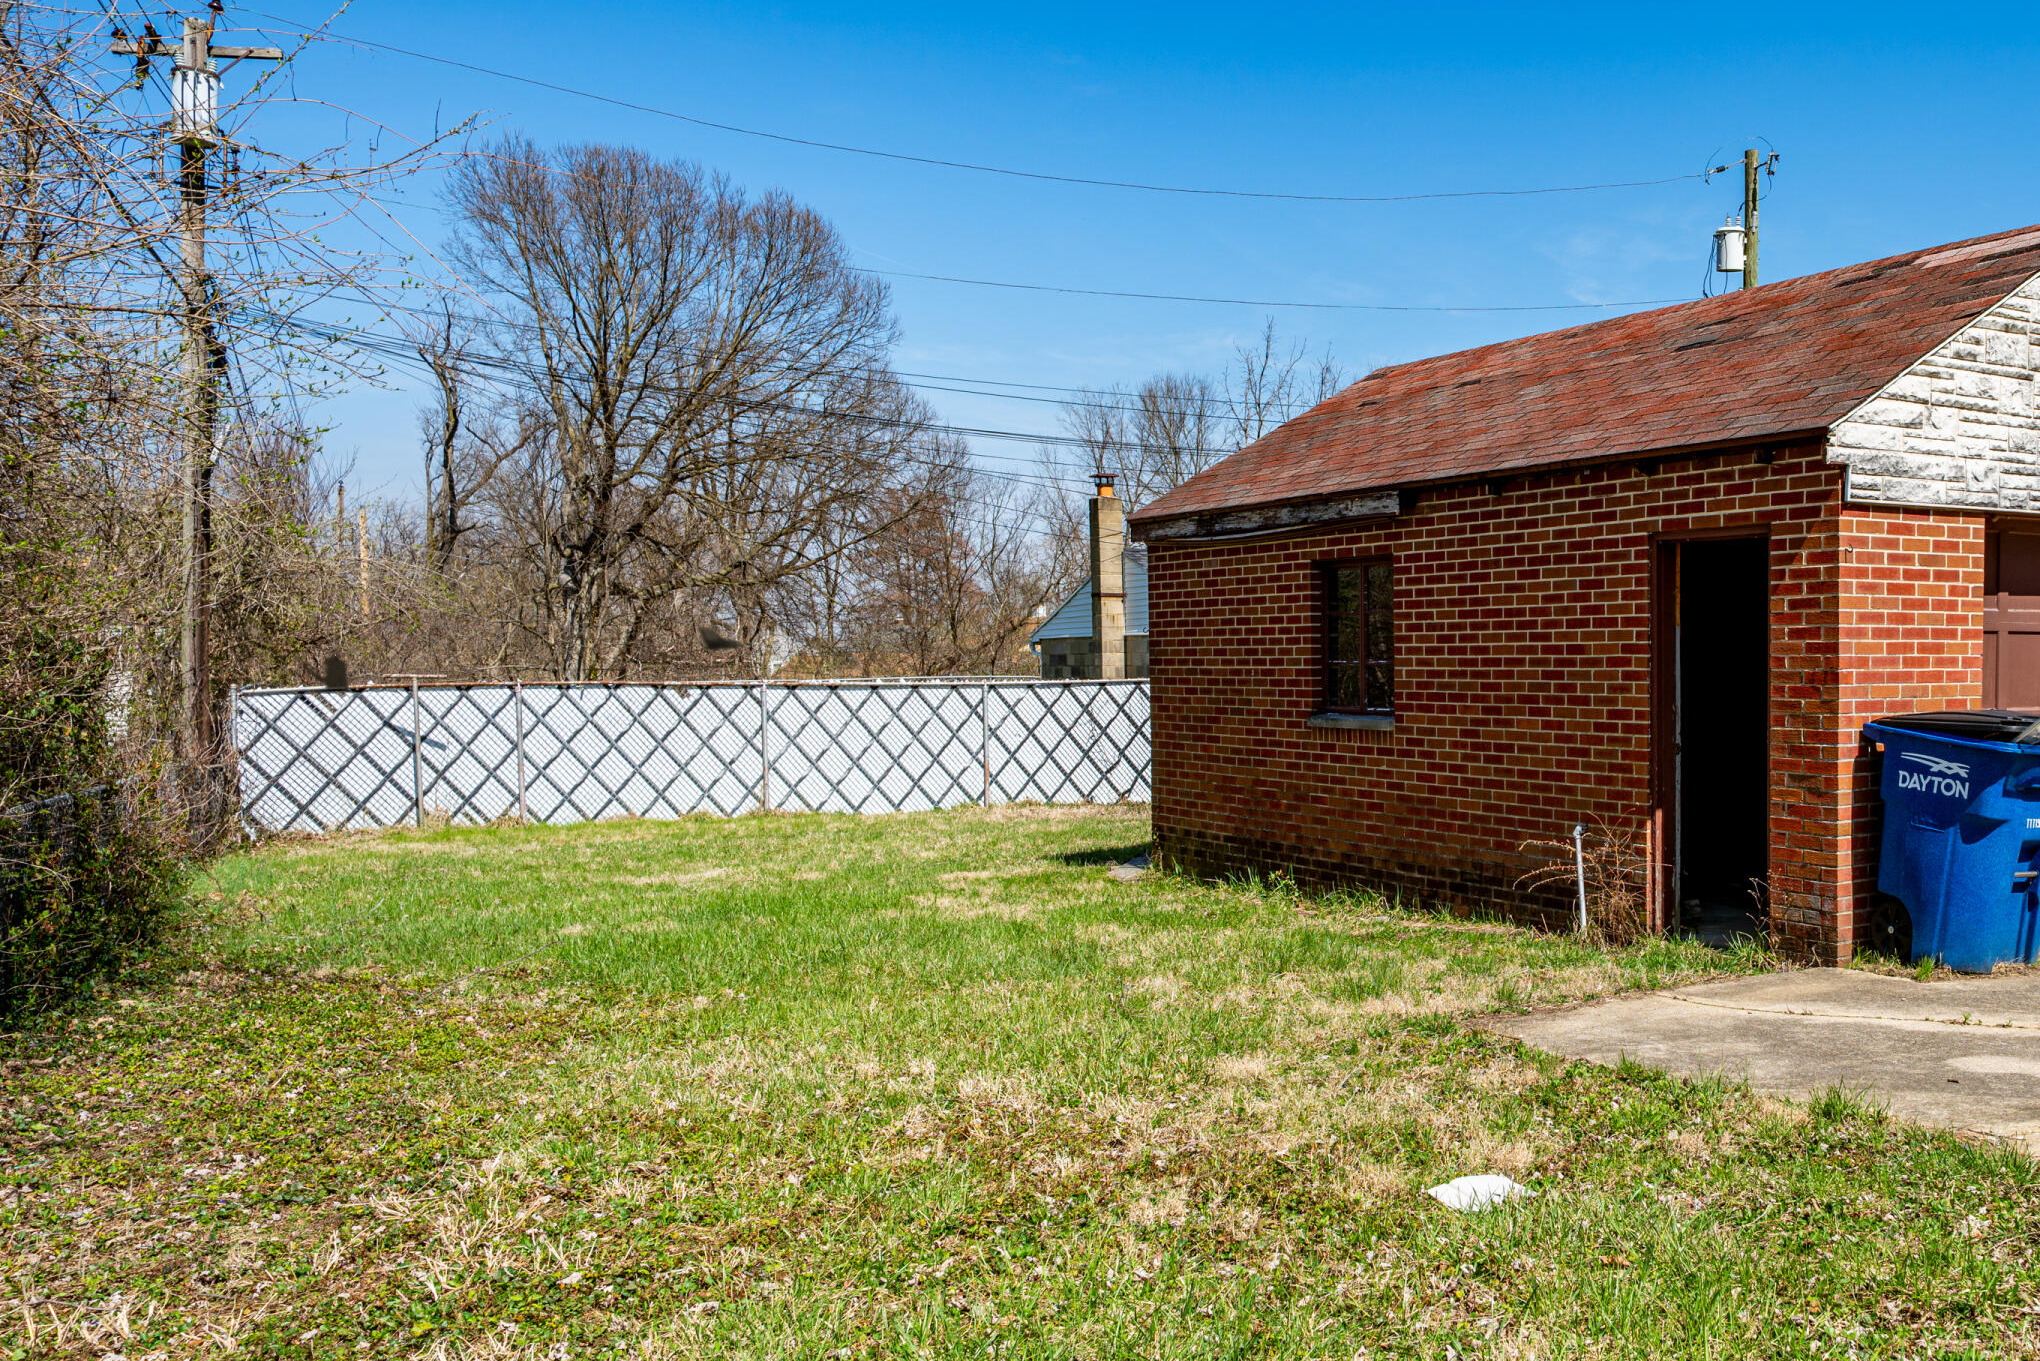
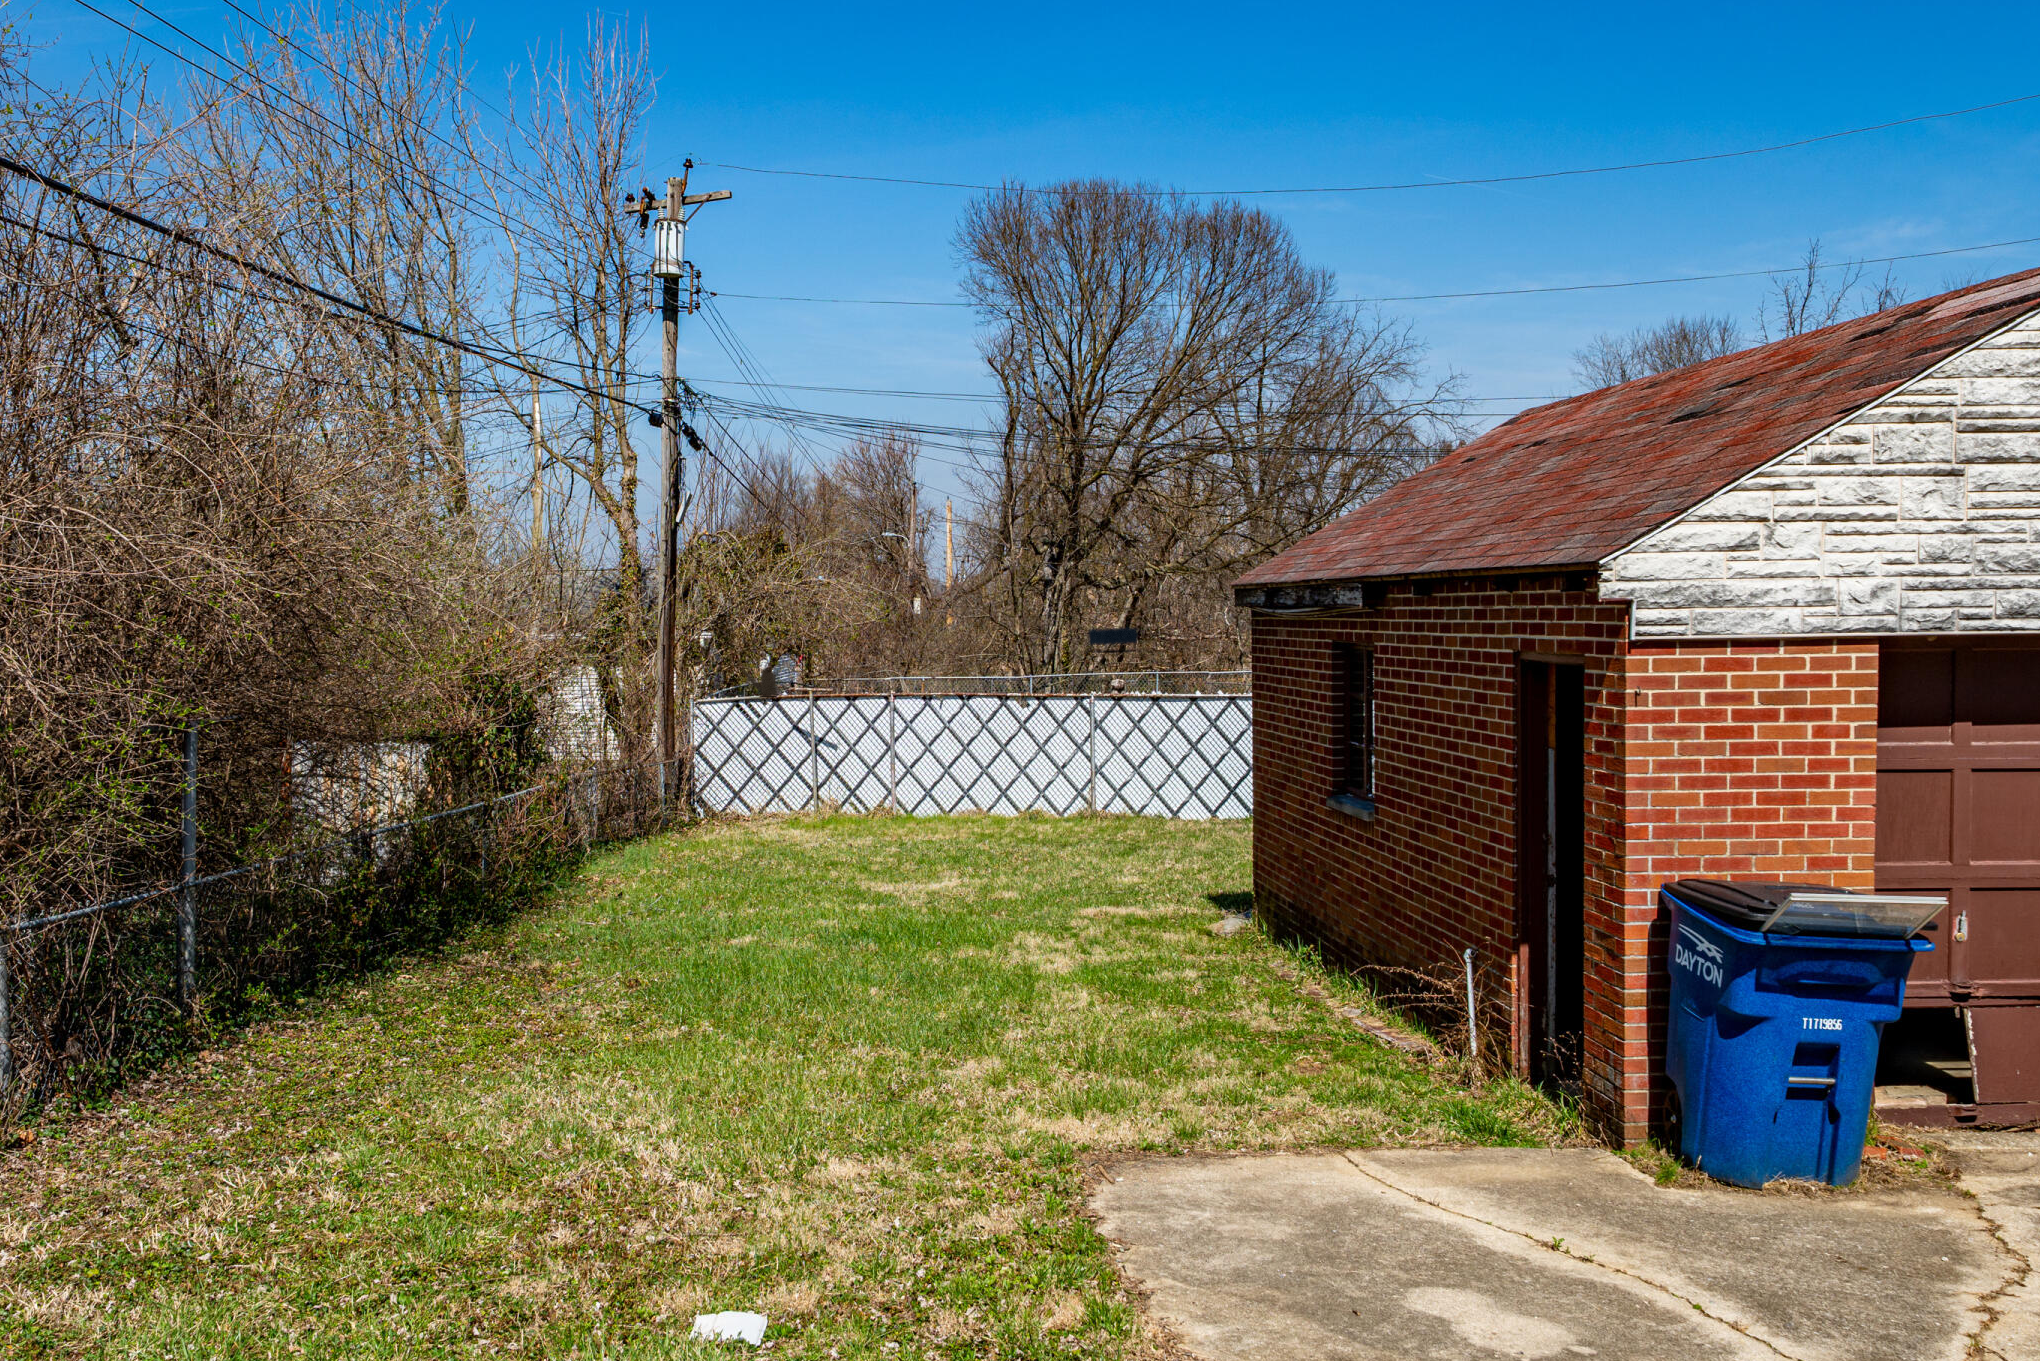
lounge chair: present [699,627,744,666] -> none [1141,609,1185,650]
round table: present [582,638,622,670] -> none [1017,626,1064,658]
bench: none [646,644,700,668] -> present [1088,628,1138,651]

